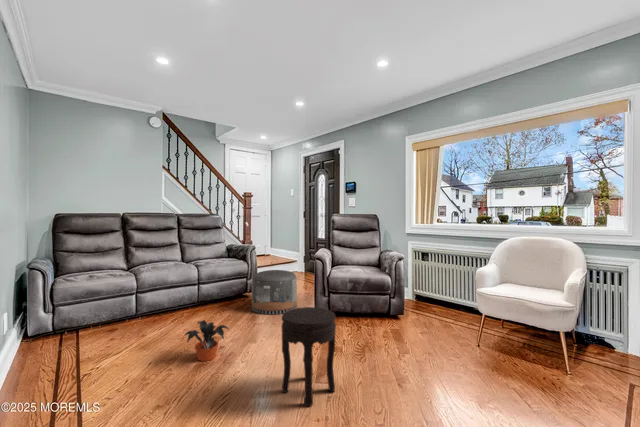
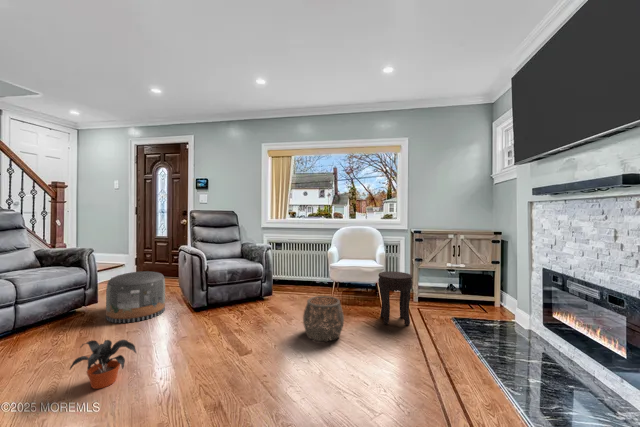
side table: present [282,307,336,406] -> present [378,271,412,325]
woven basket: none [396,326,455,392] -> present [303,296,344,342]

